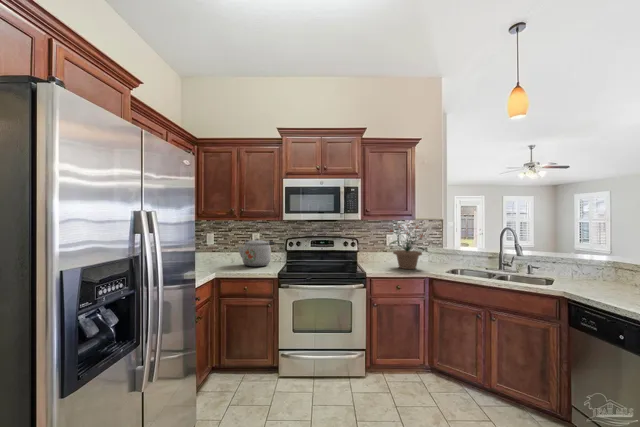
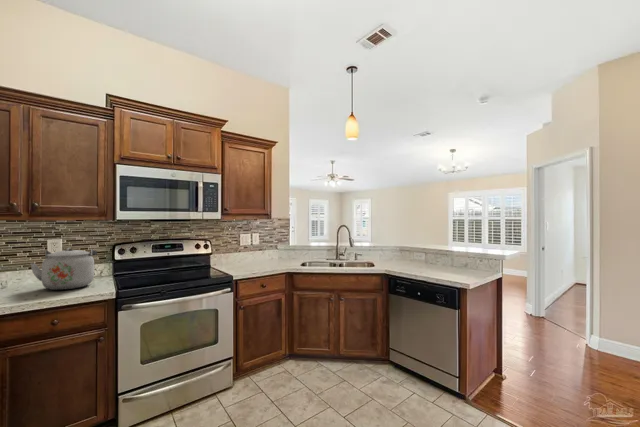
potted plant: present [389,226,424,269] -> none [246,222,284,267]

